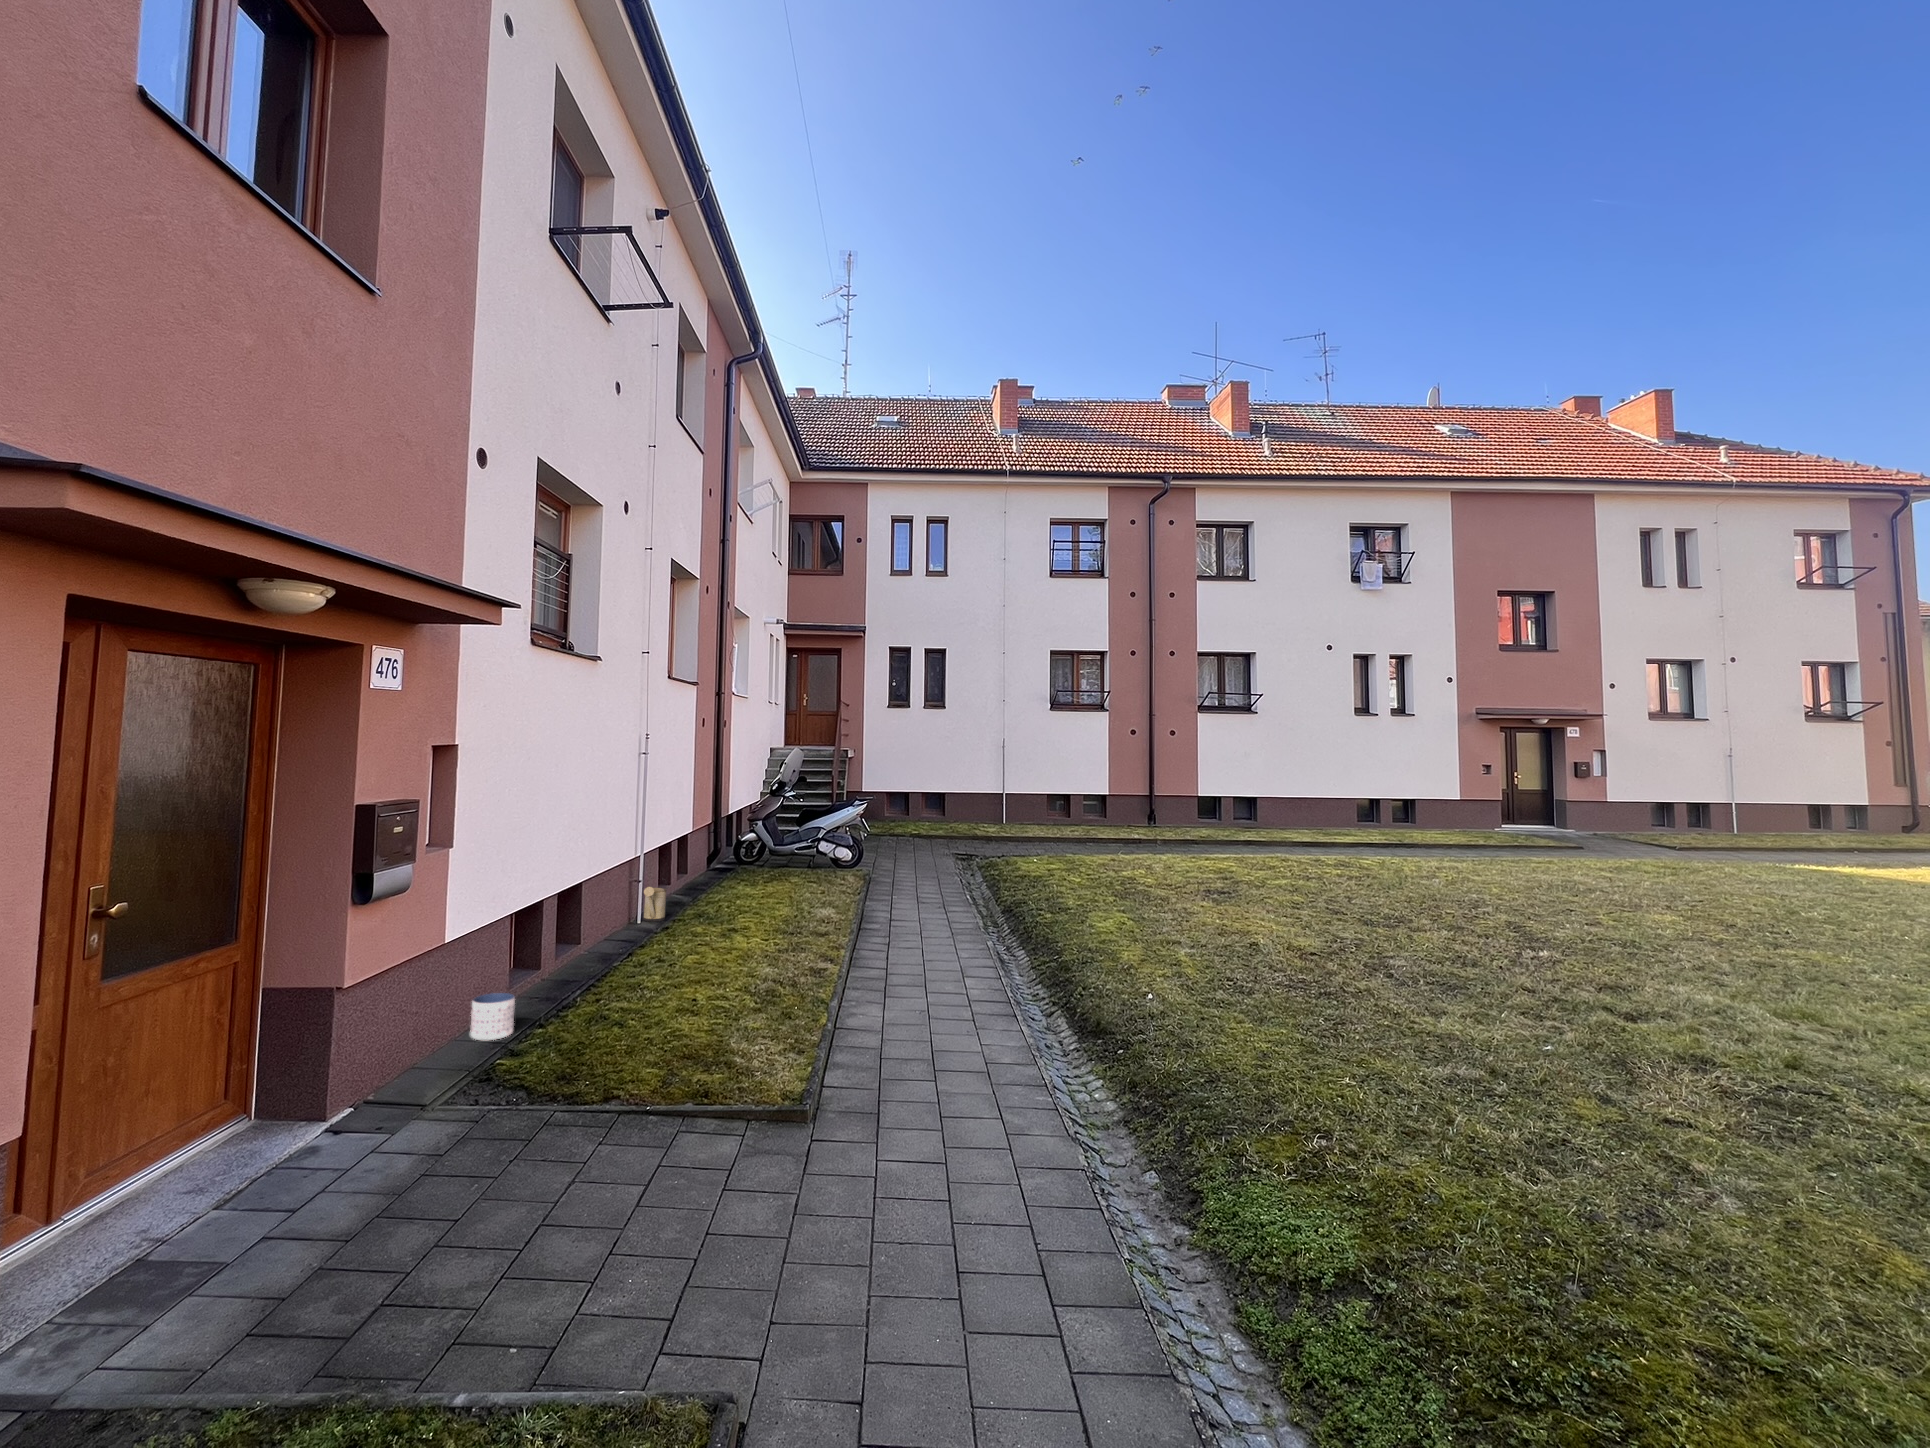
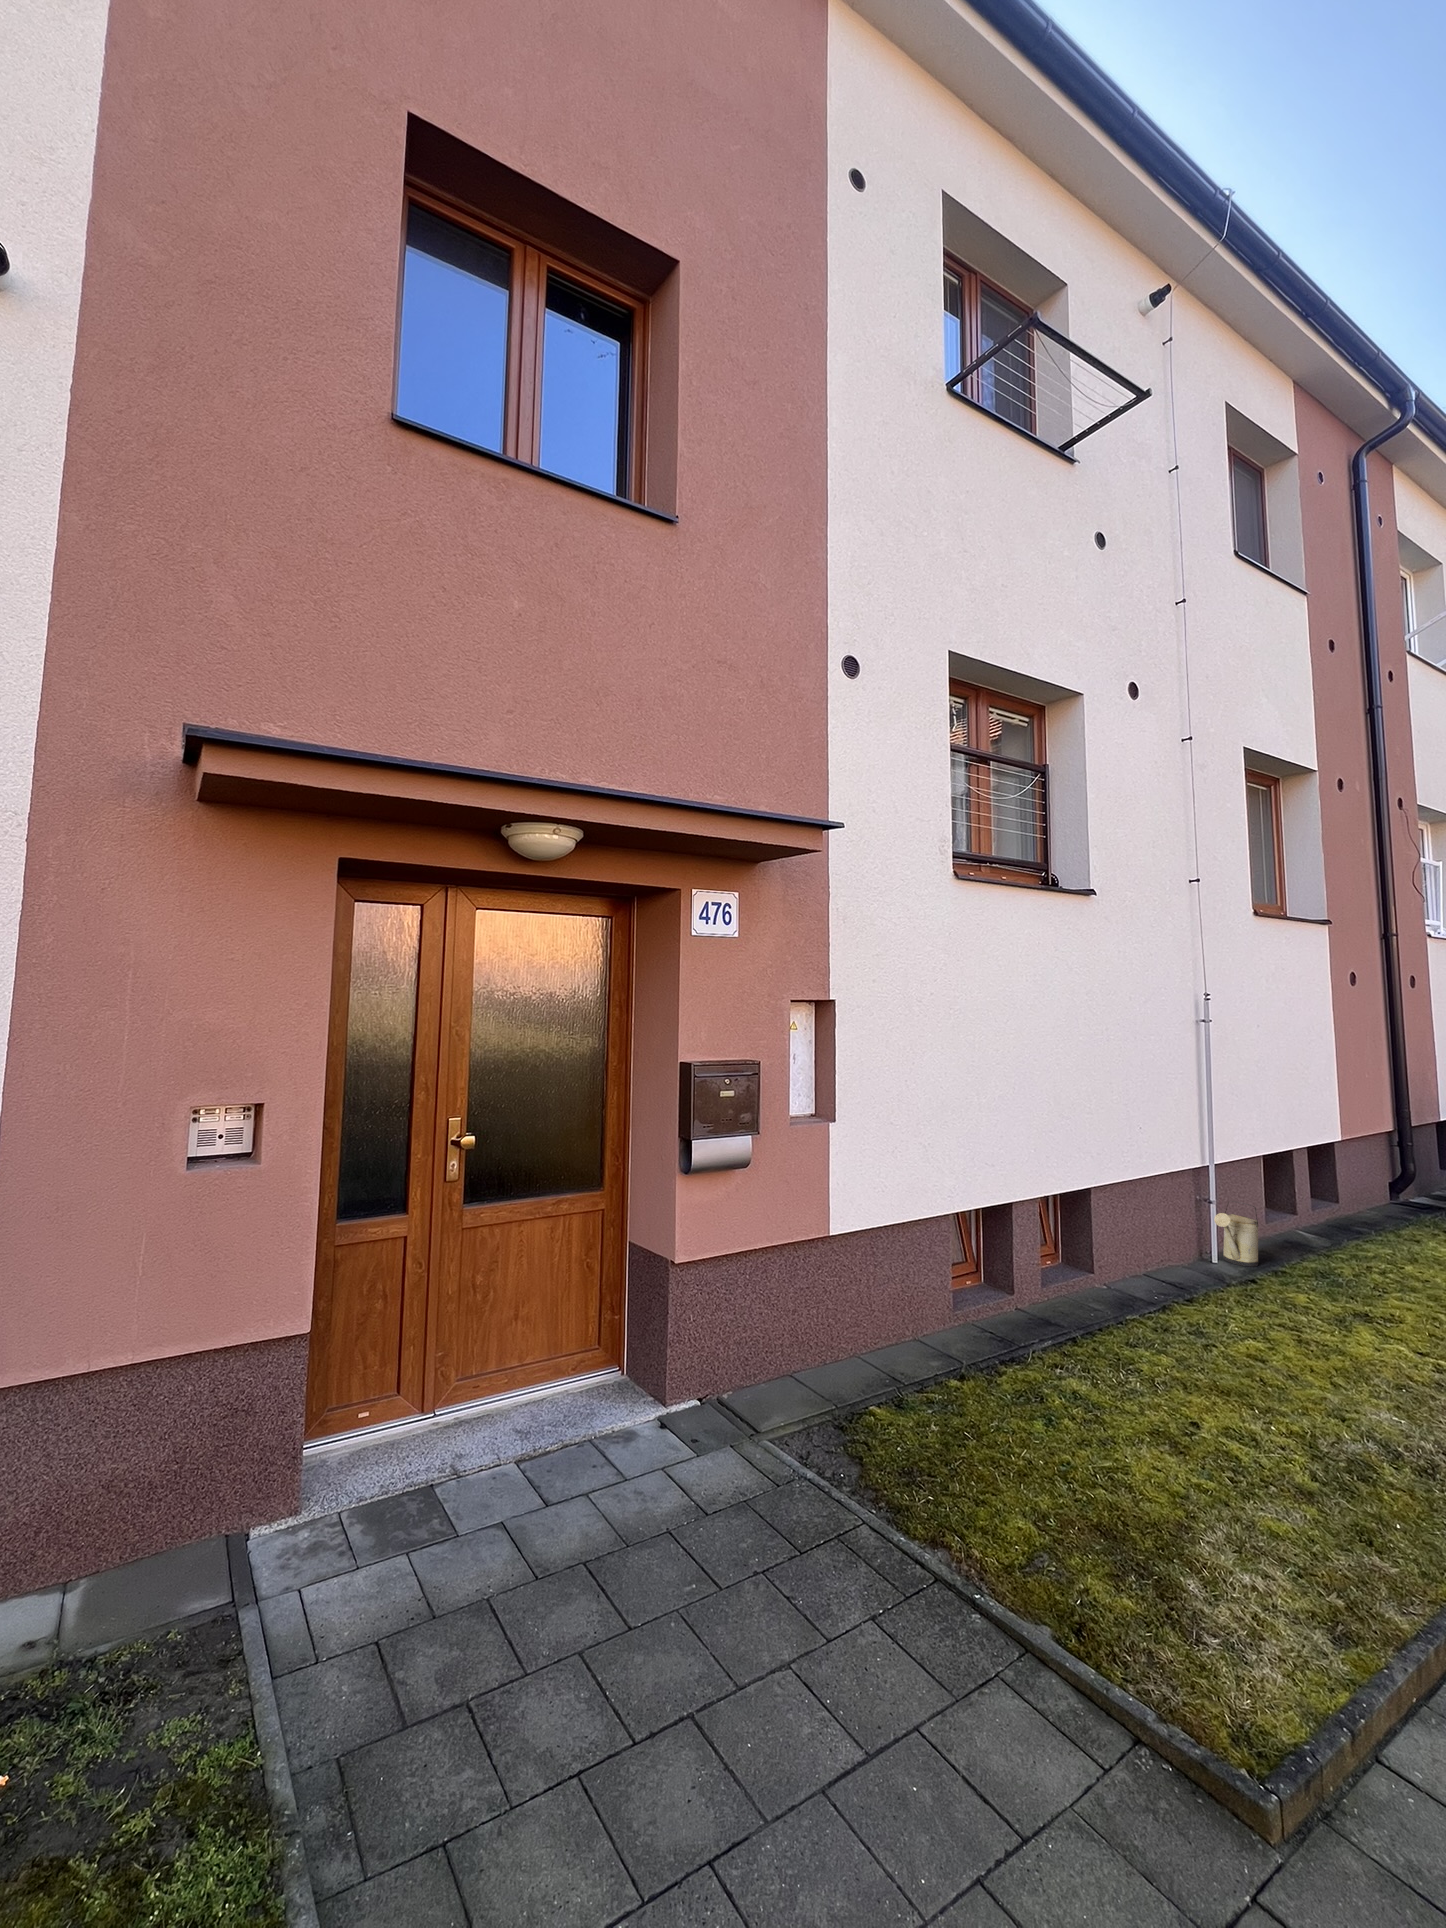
planter: present [470,993,515,1040] -> none [876,1312,927,1377]

